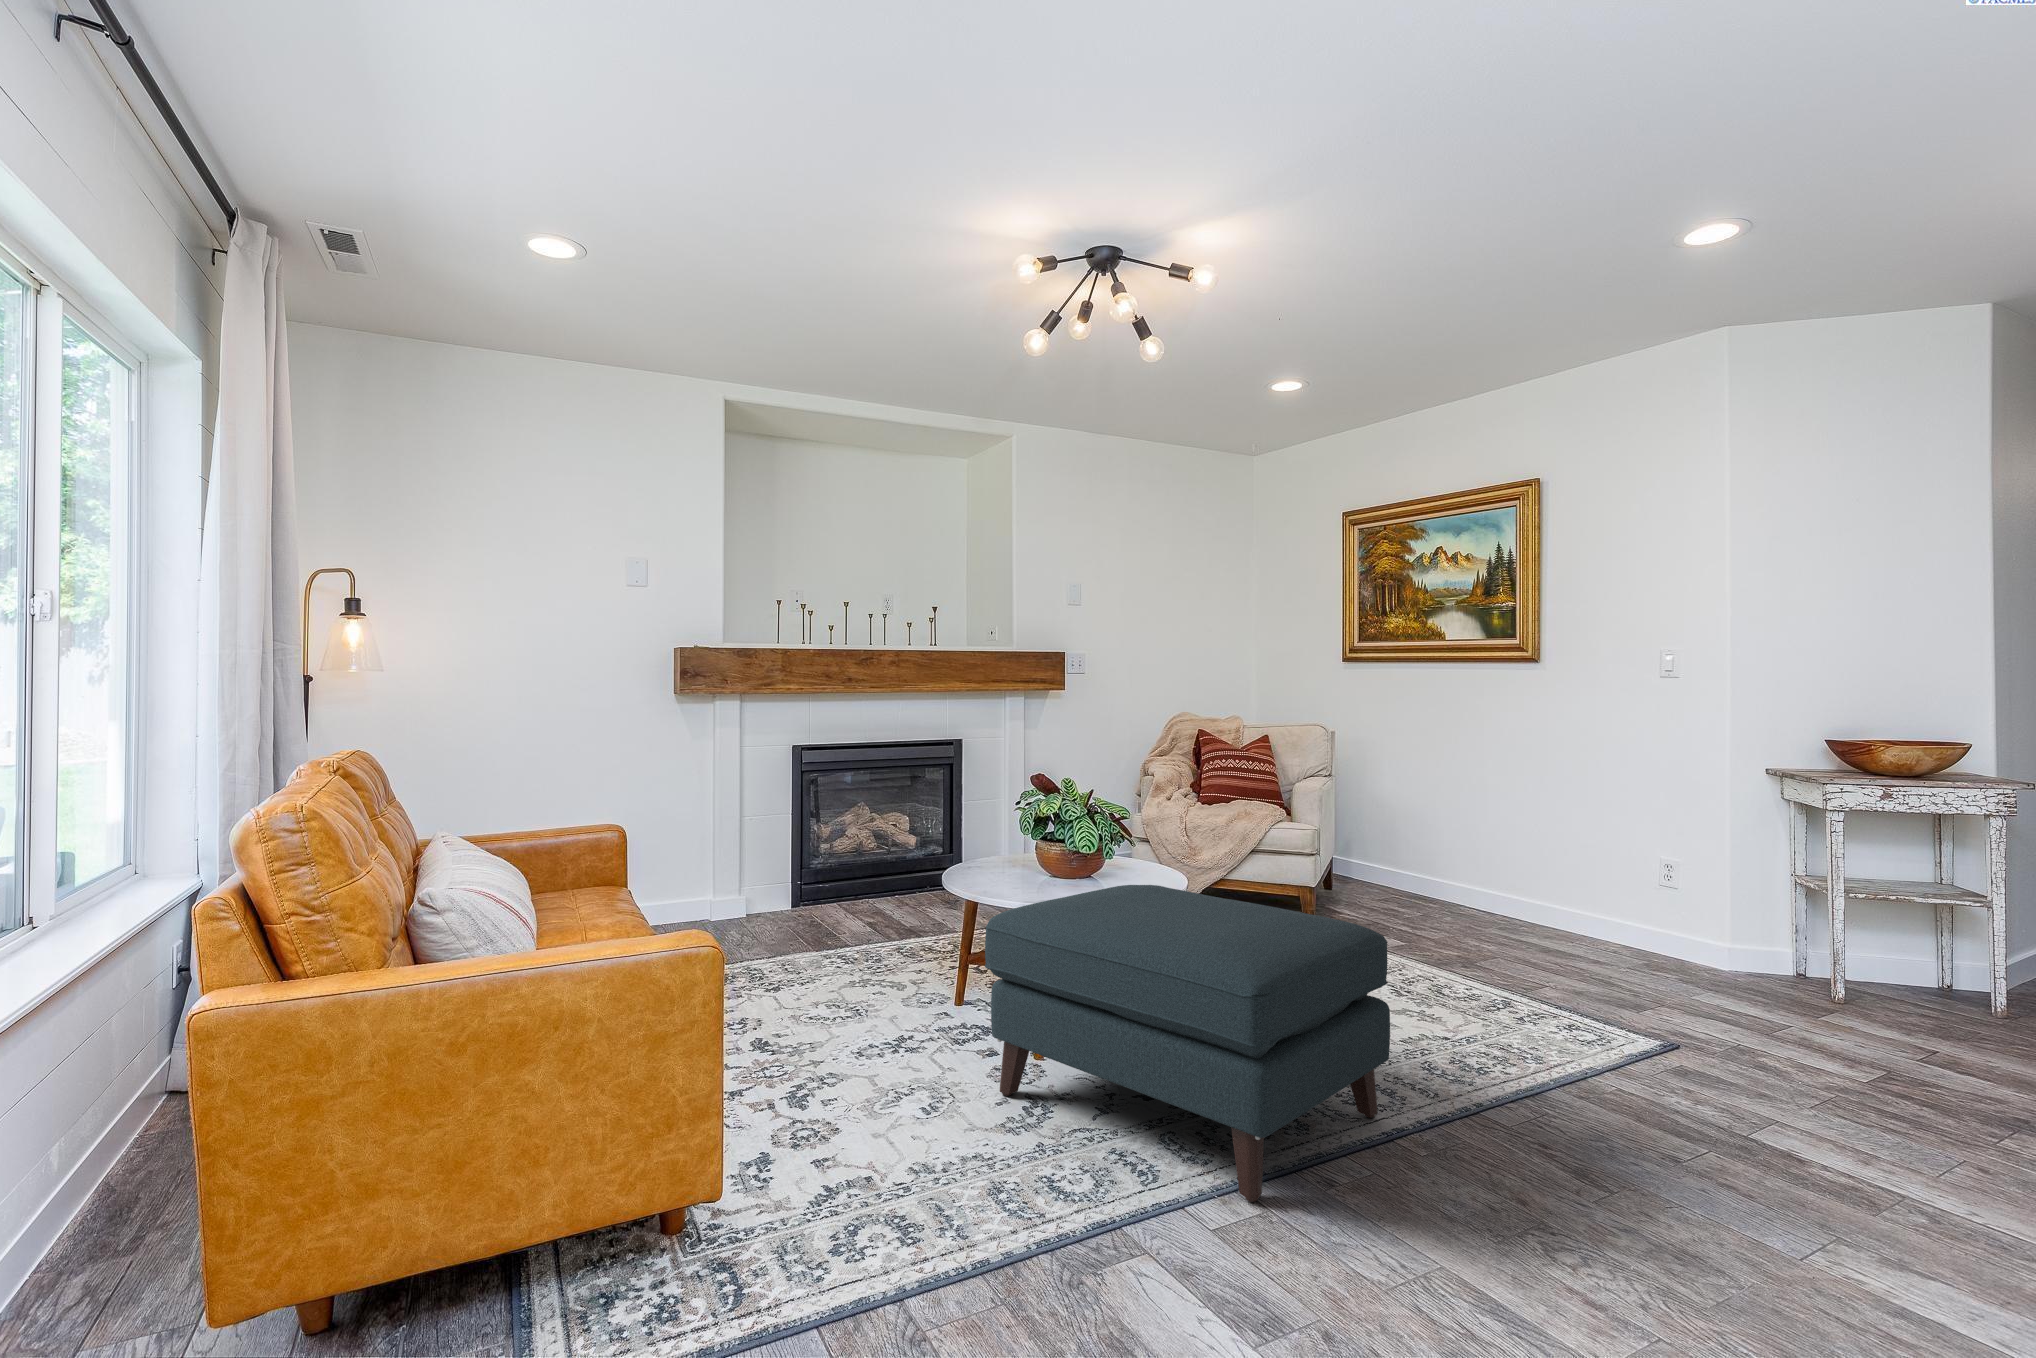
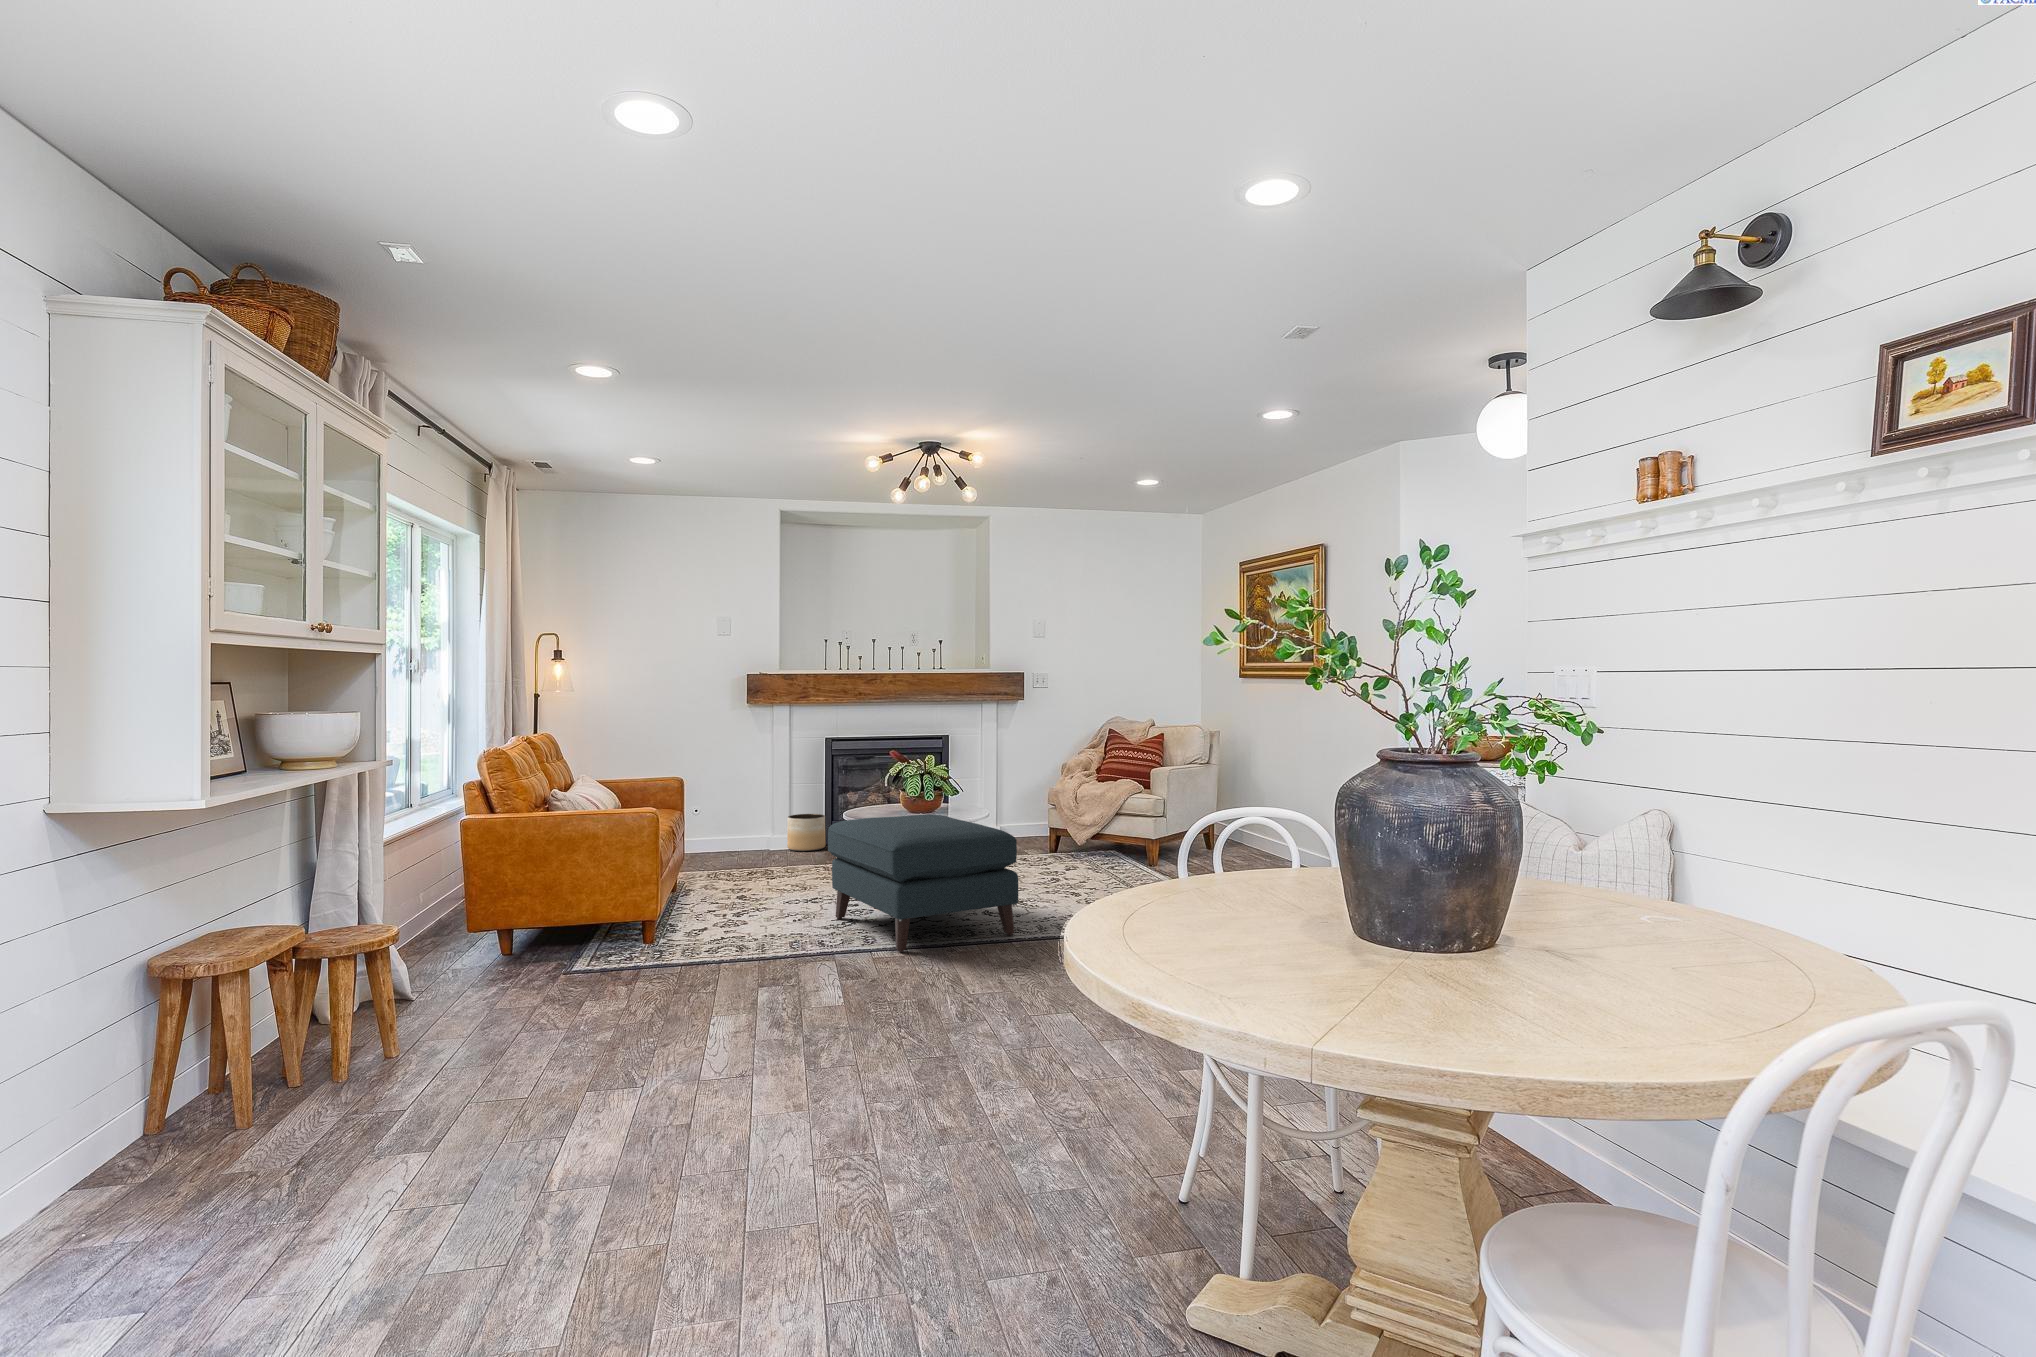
planter: none [742,860,800,921] -> present [787,814,826,851]

